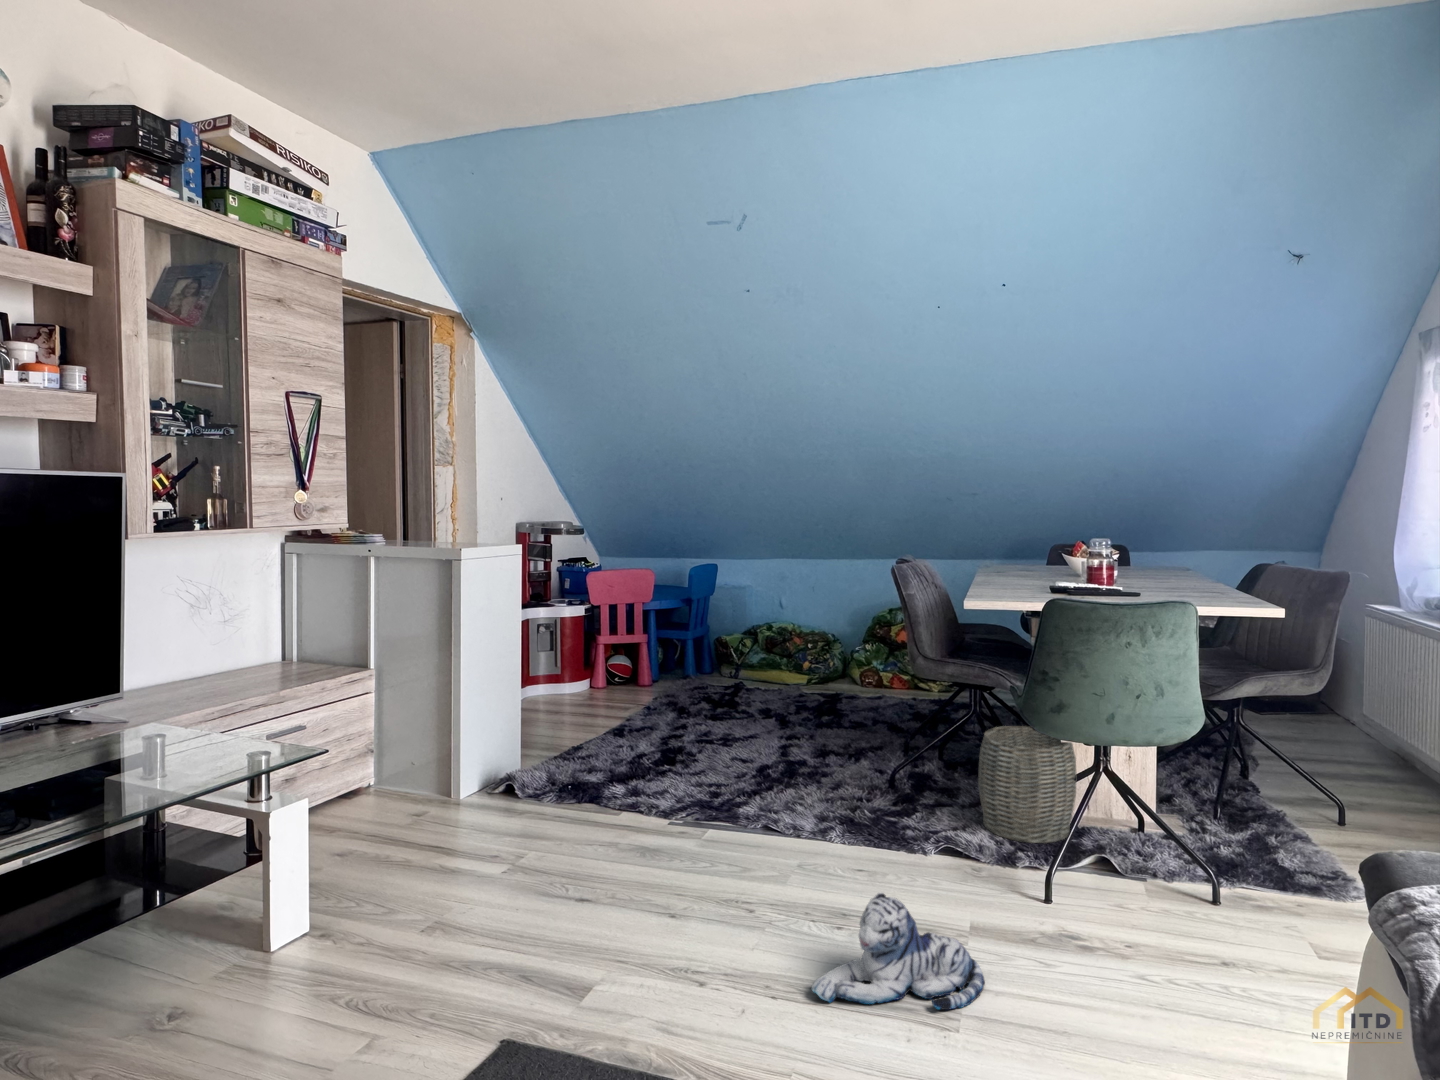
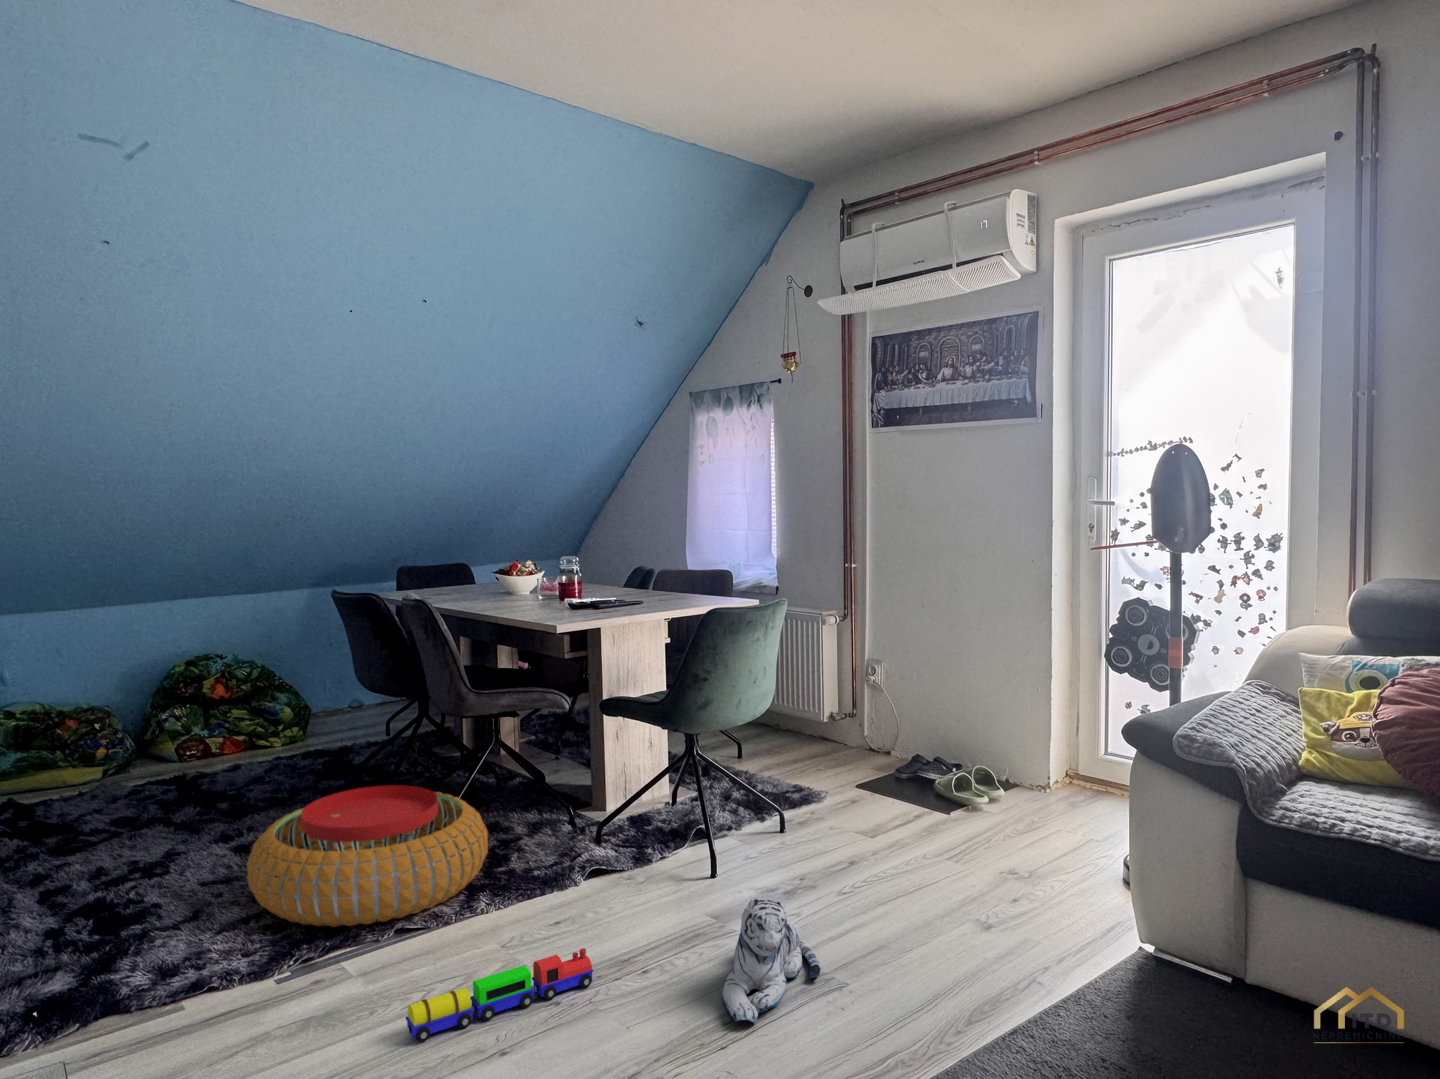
pouf: none [714,717,899,822] -> present [247,785,488,927]
woven basket: present [978,726,1077,843] -> none [558,733,649,846]
toy train: none [651,859,799,915] -> present [405,949,593,1042]

